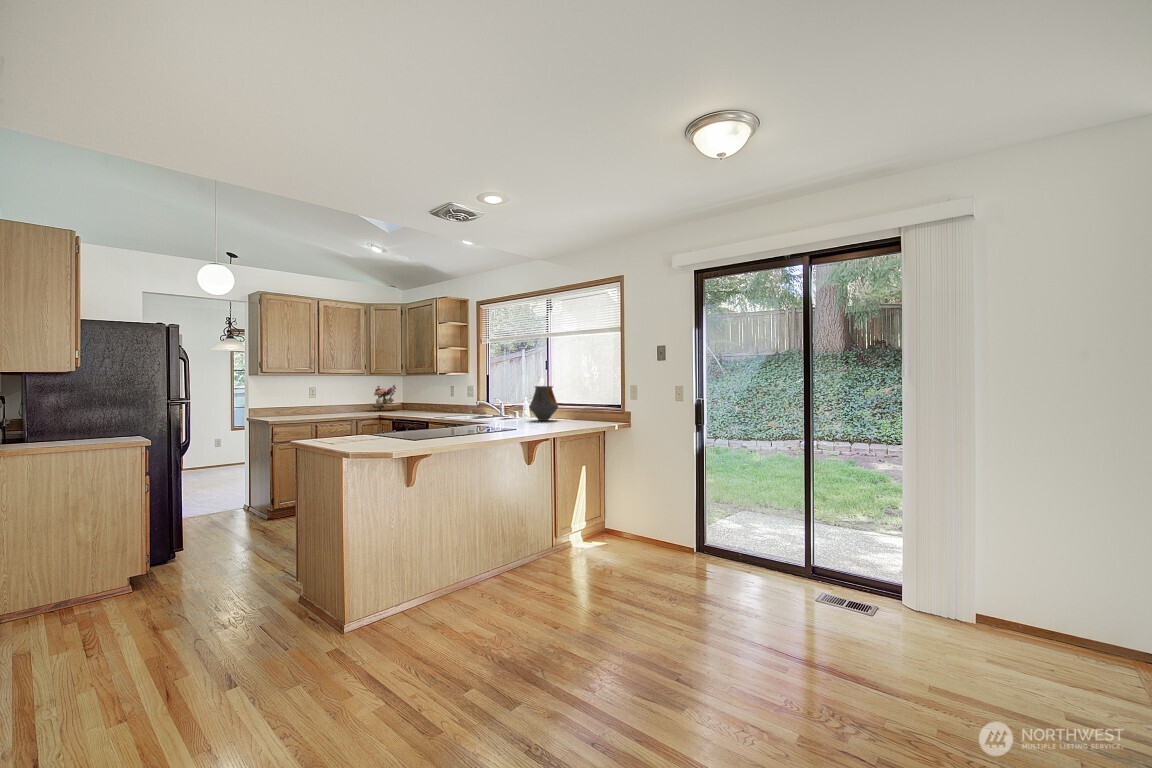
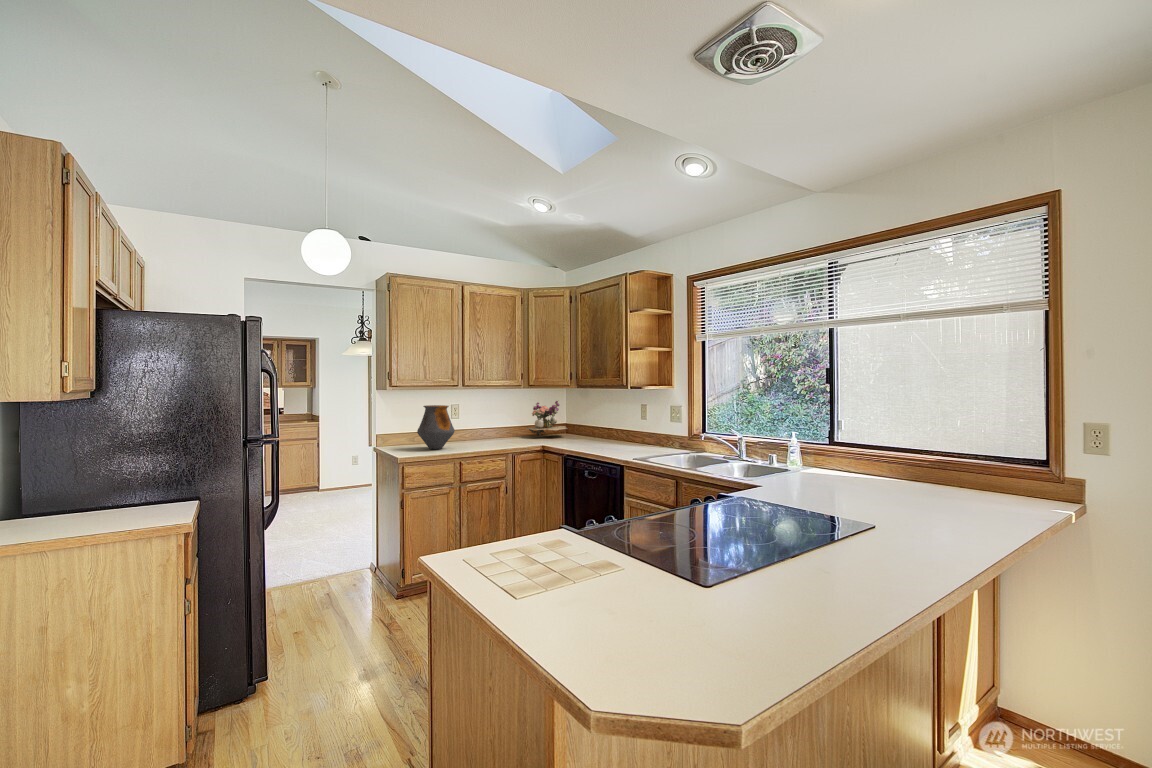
vase: present [529,386,558,421] -> present [417,405,455,449]

